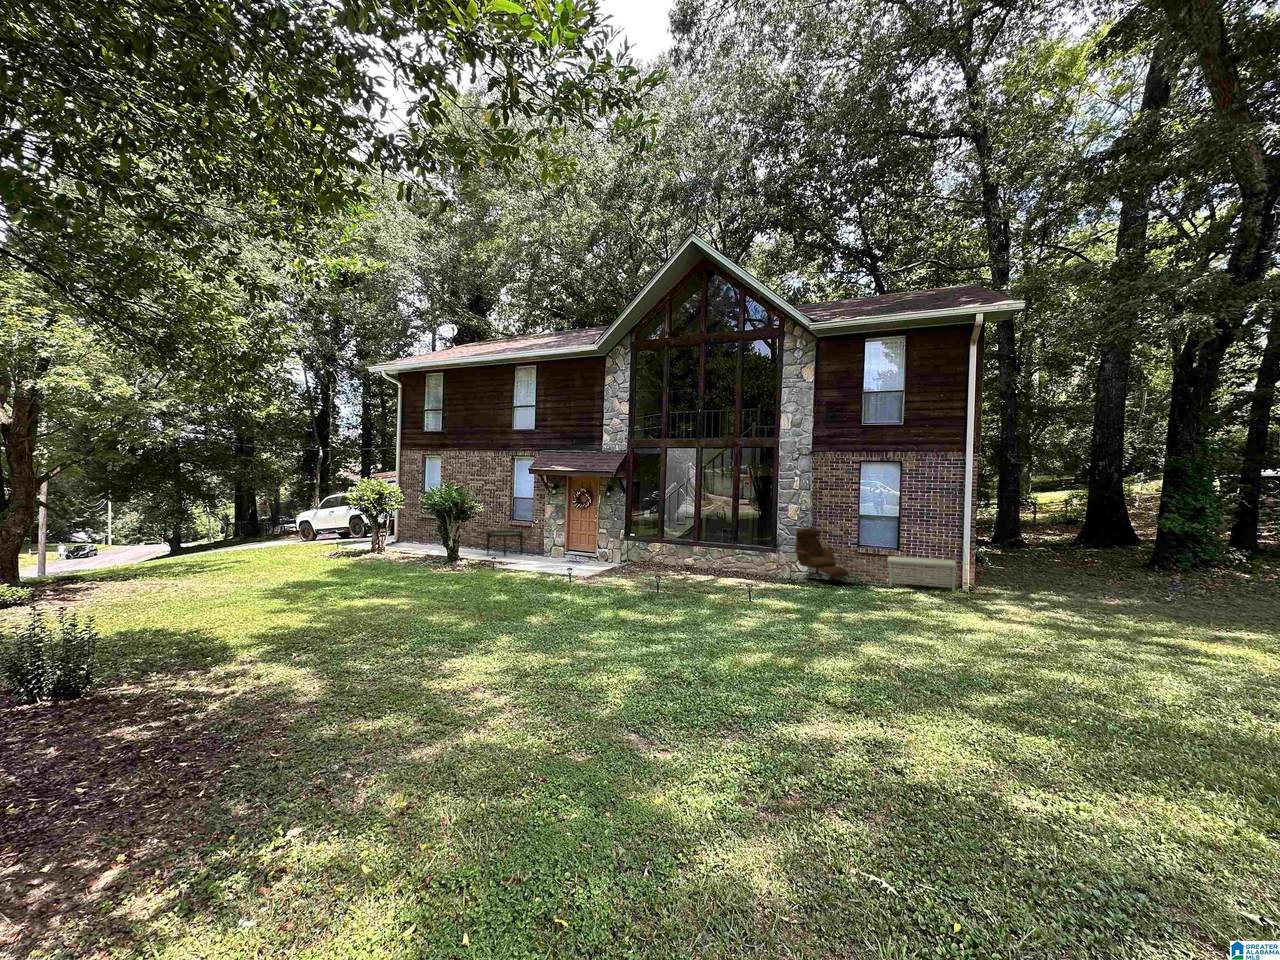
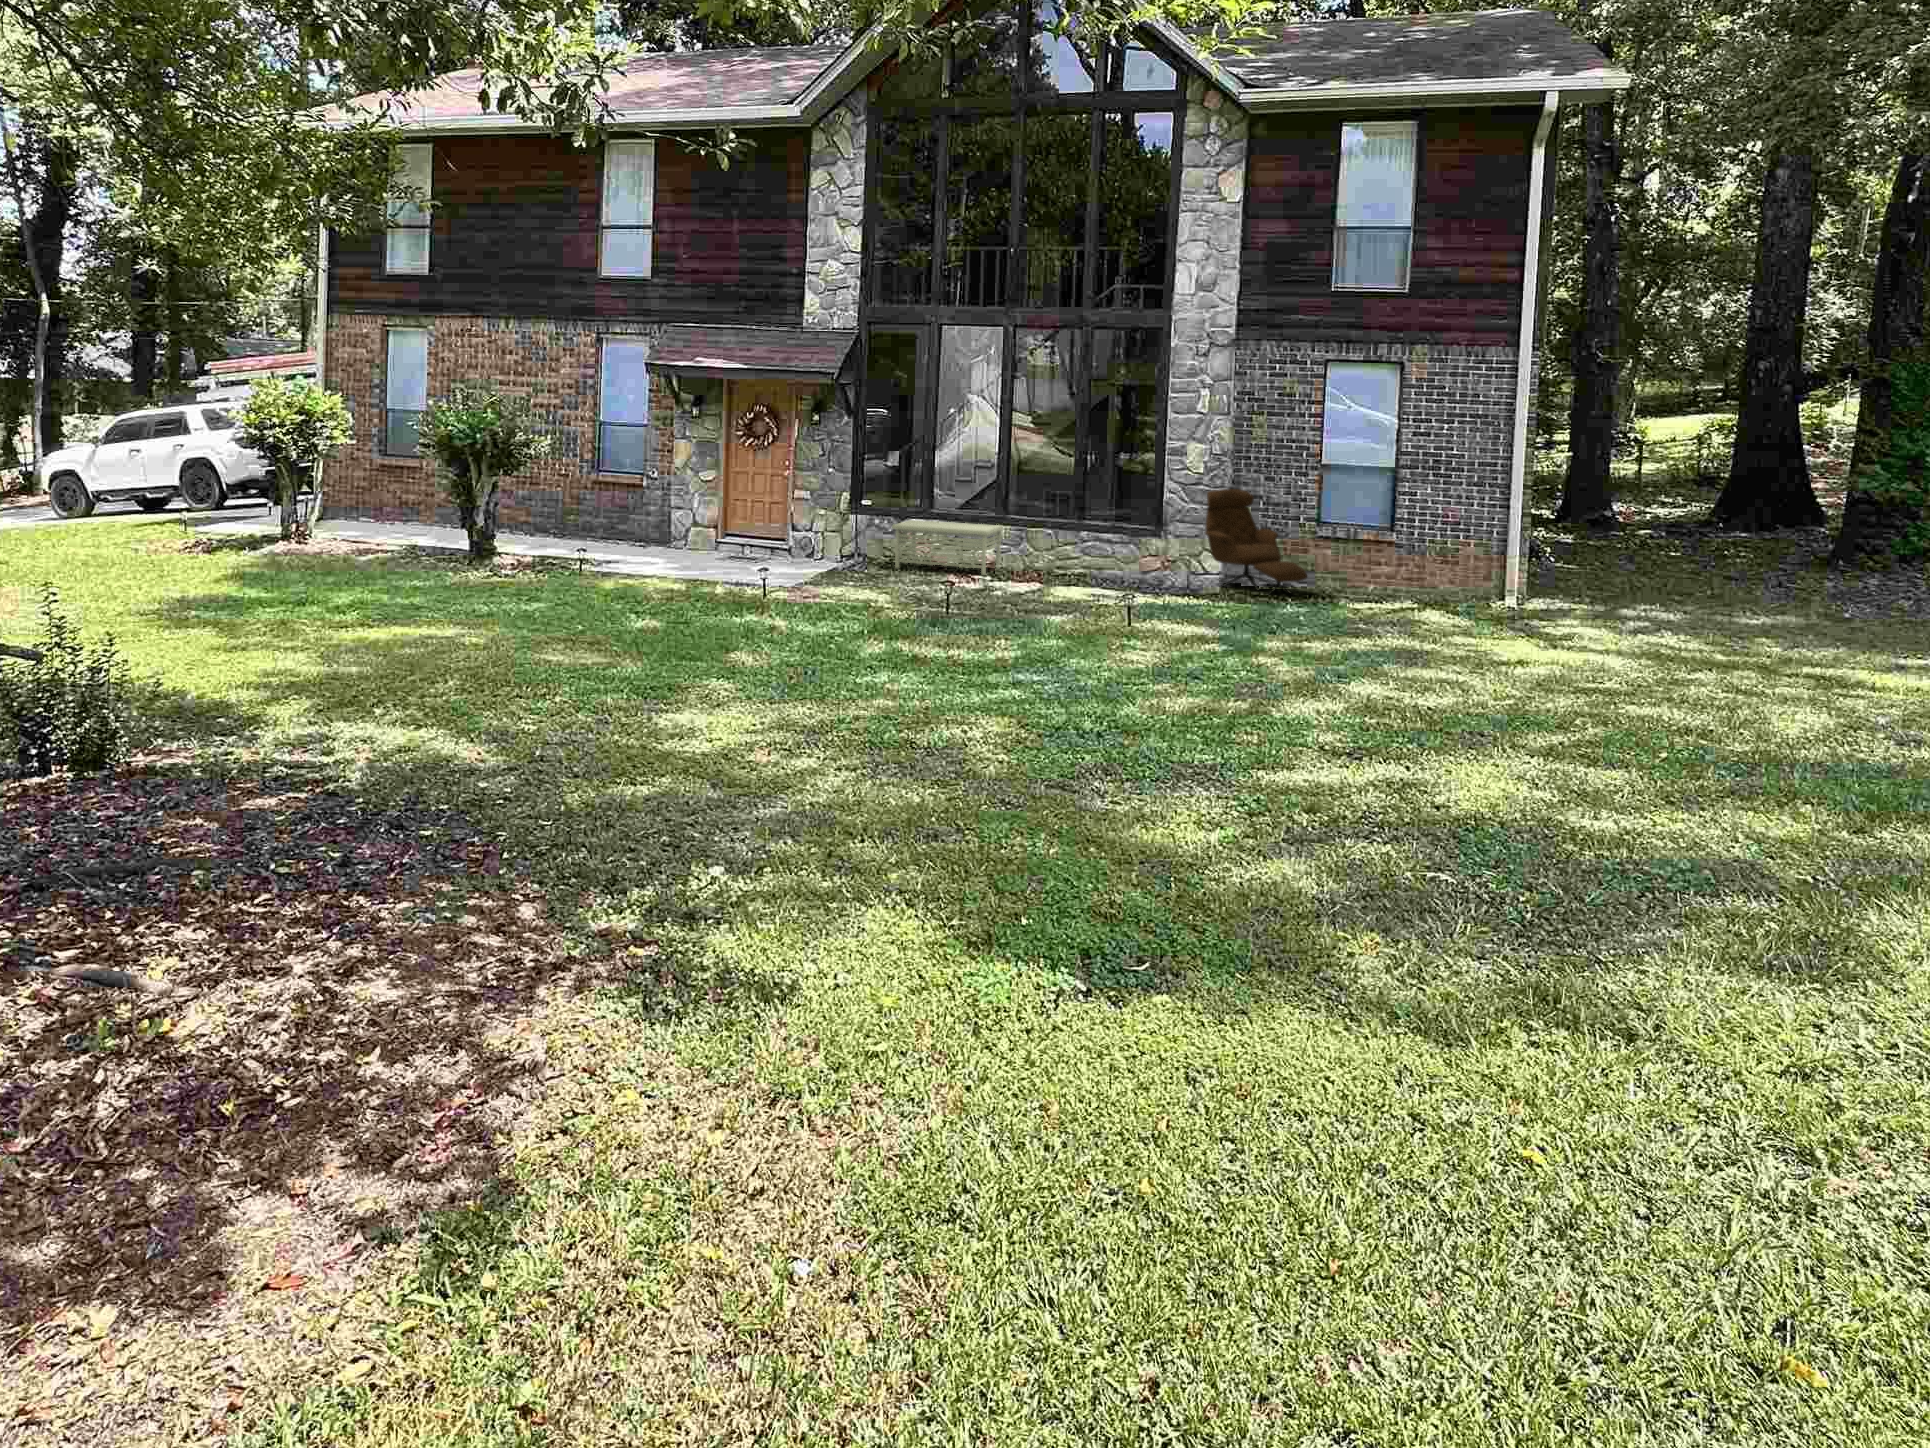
round table: present [486,531,523,557] -> none [542,494,626,550]
storage bench: present [887,556,956,592] -> present [892,520,1003,575]

